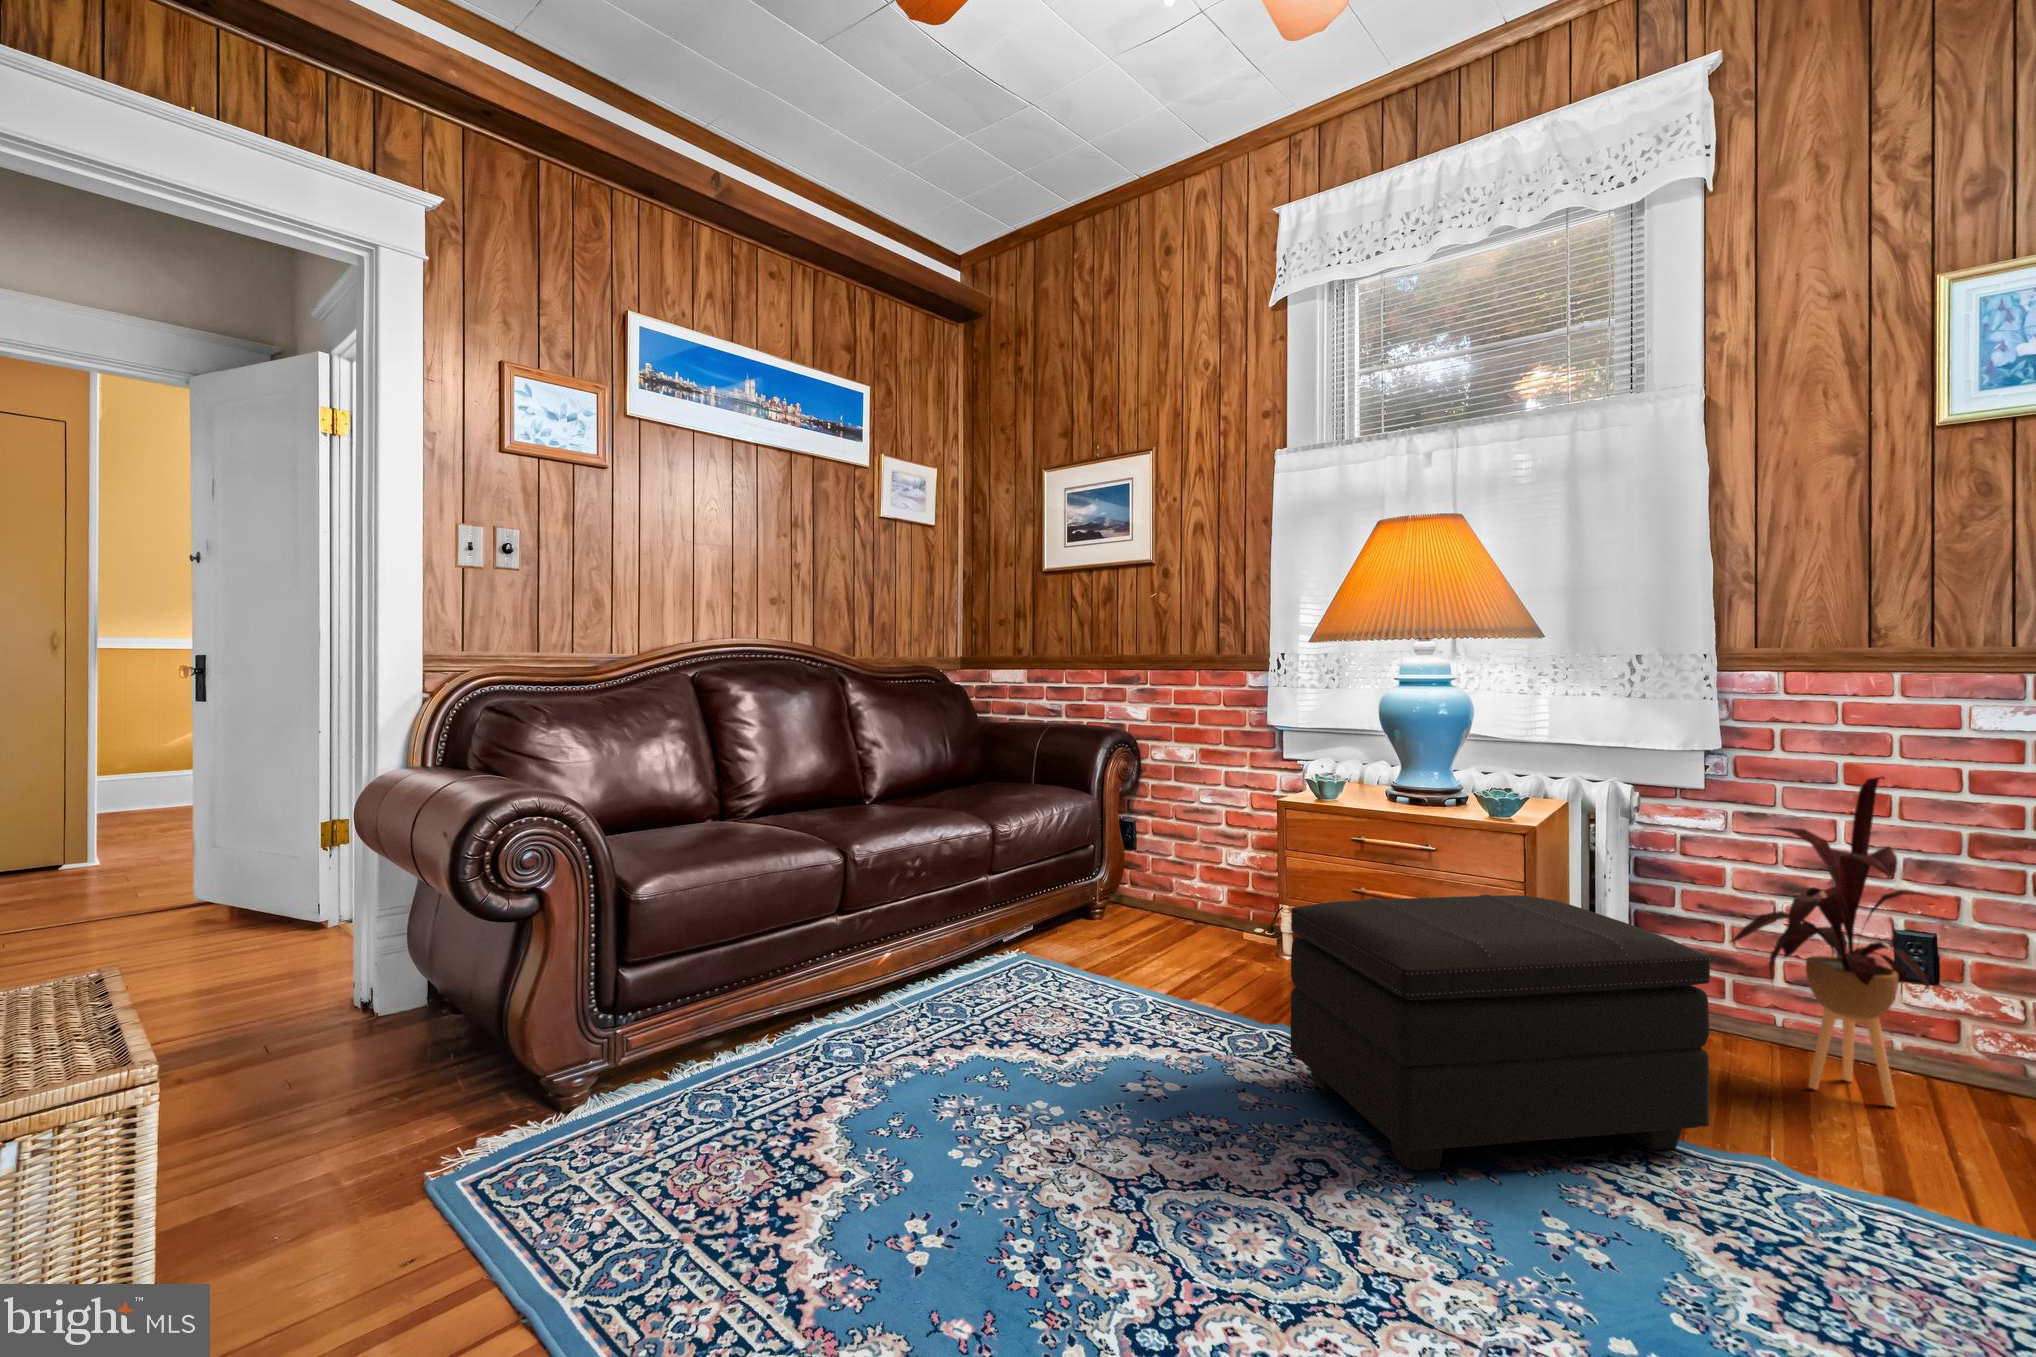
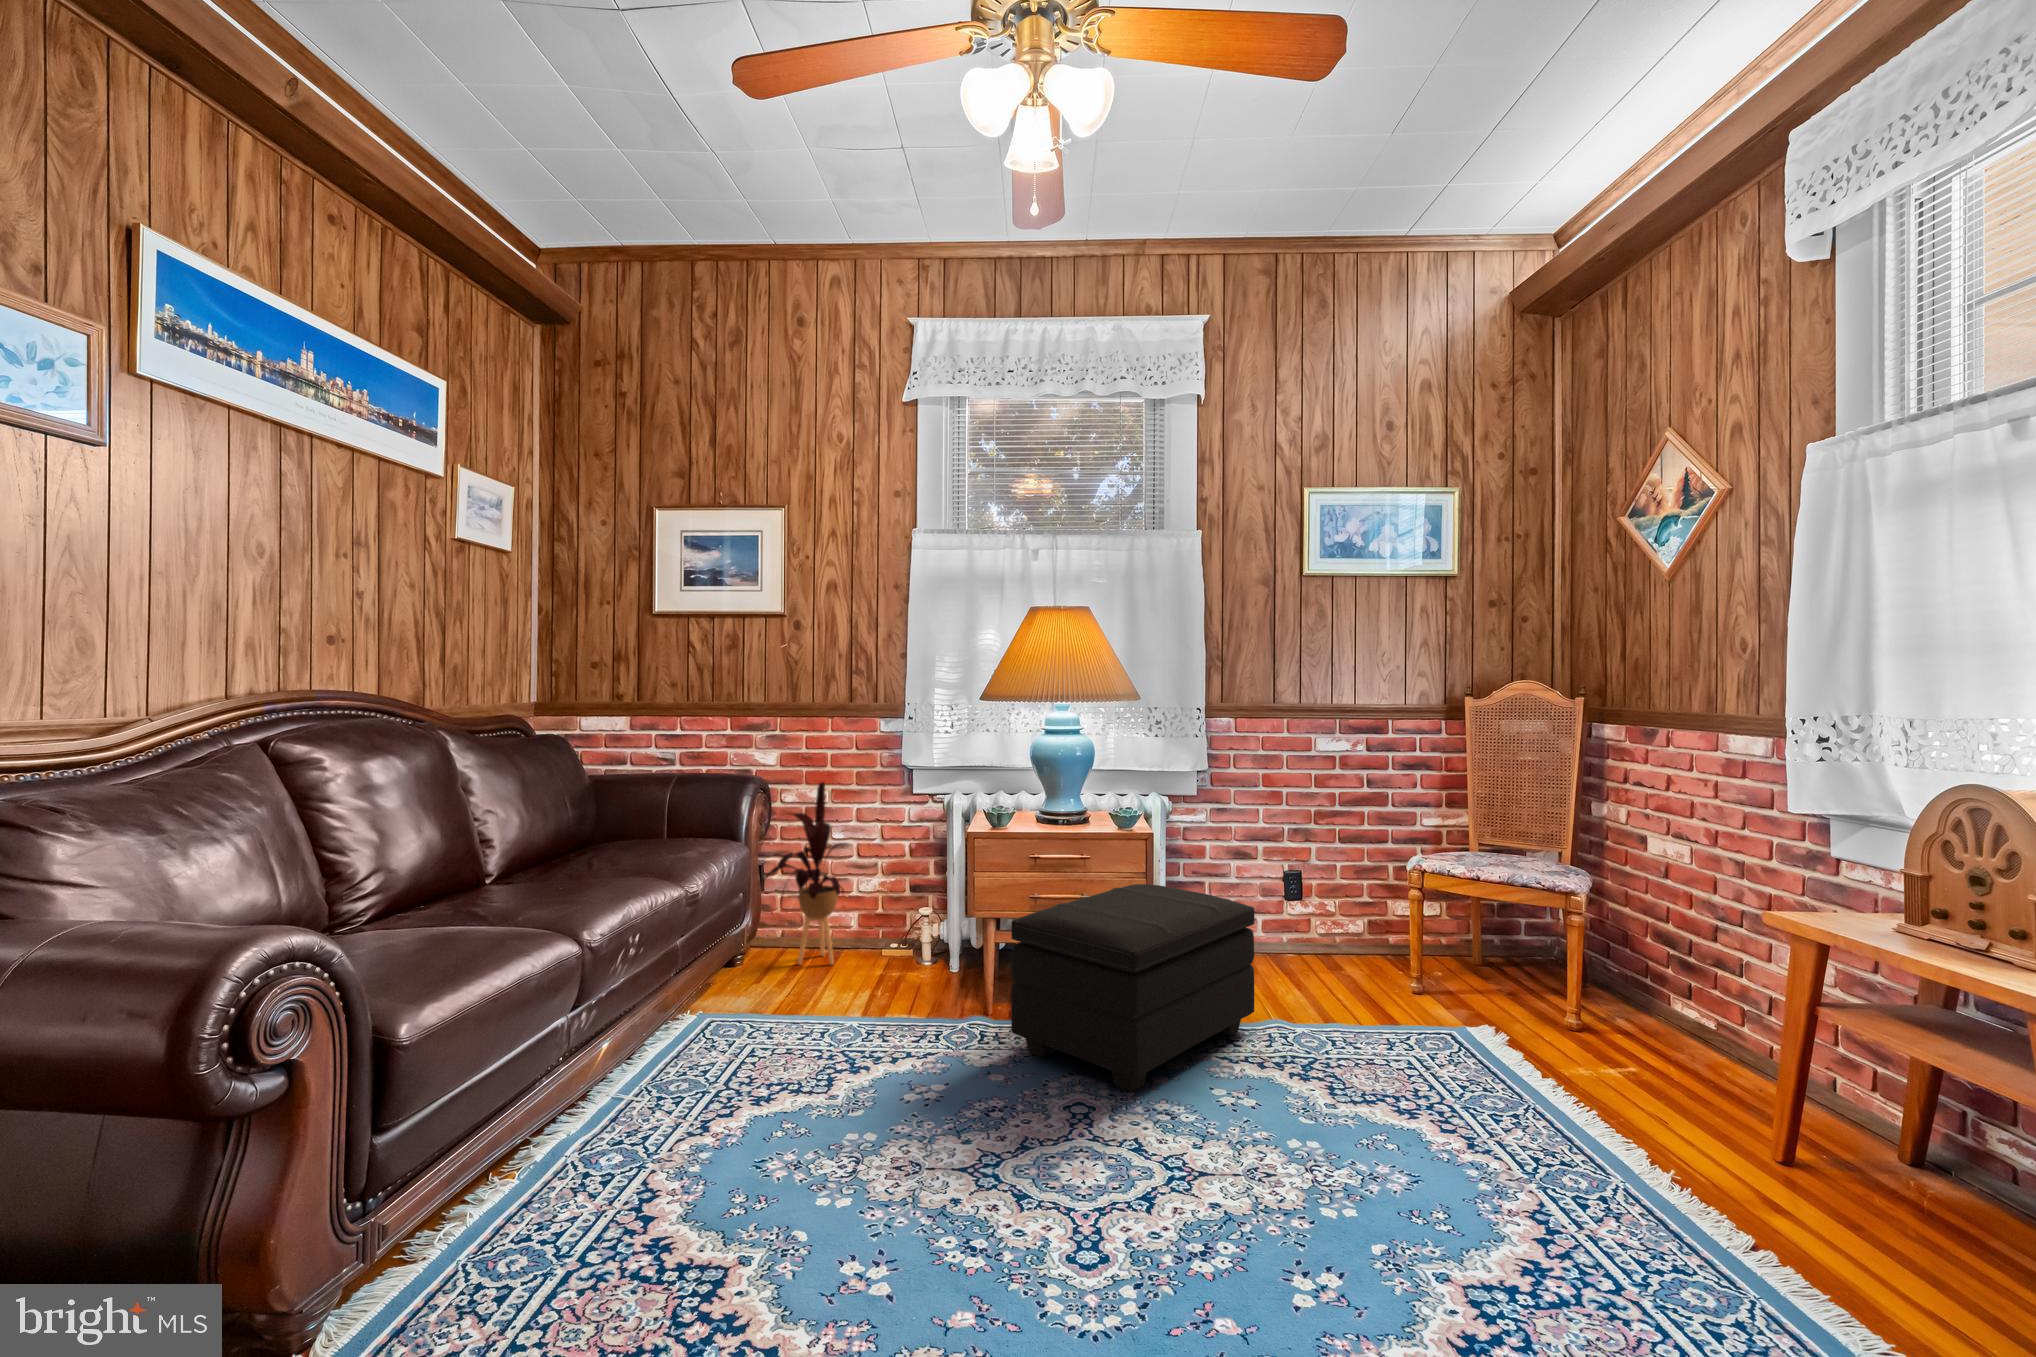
house plant: present [1731,776,1934,1107] -> present [761,782,846,964]

